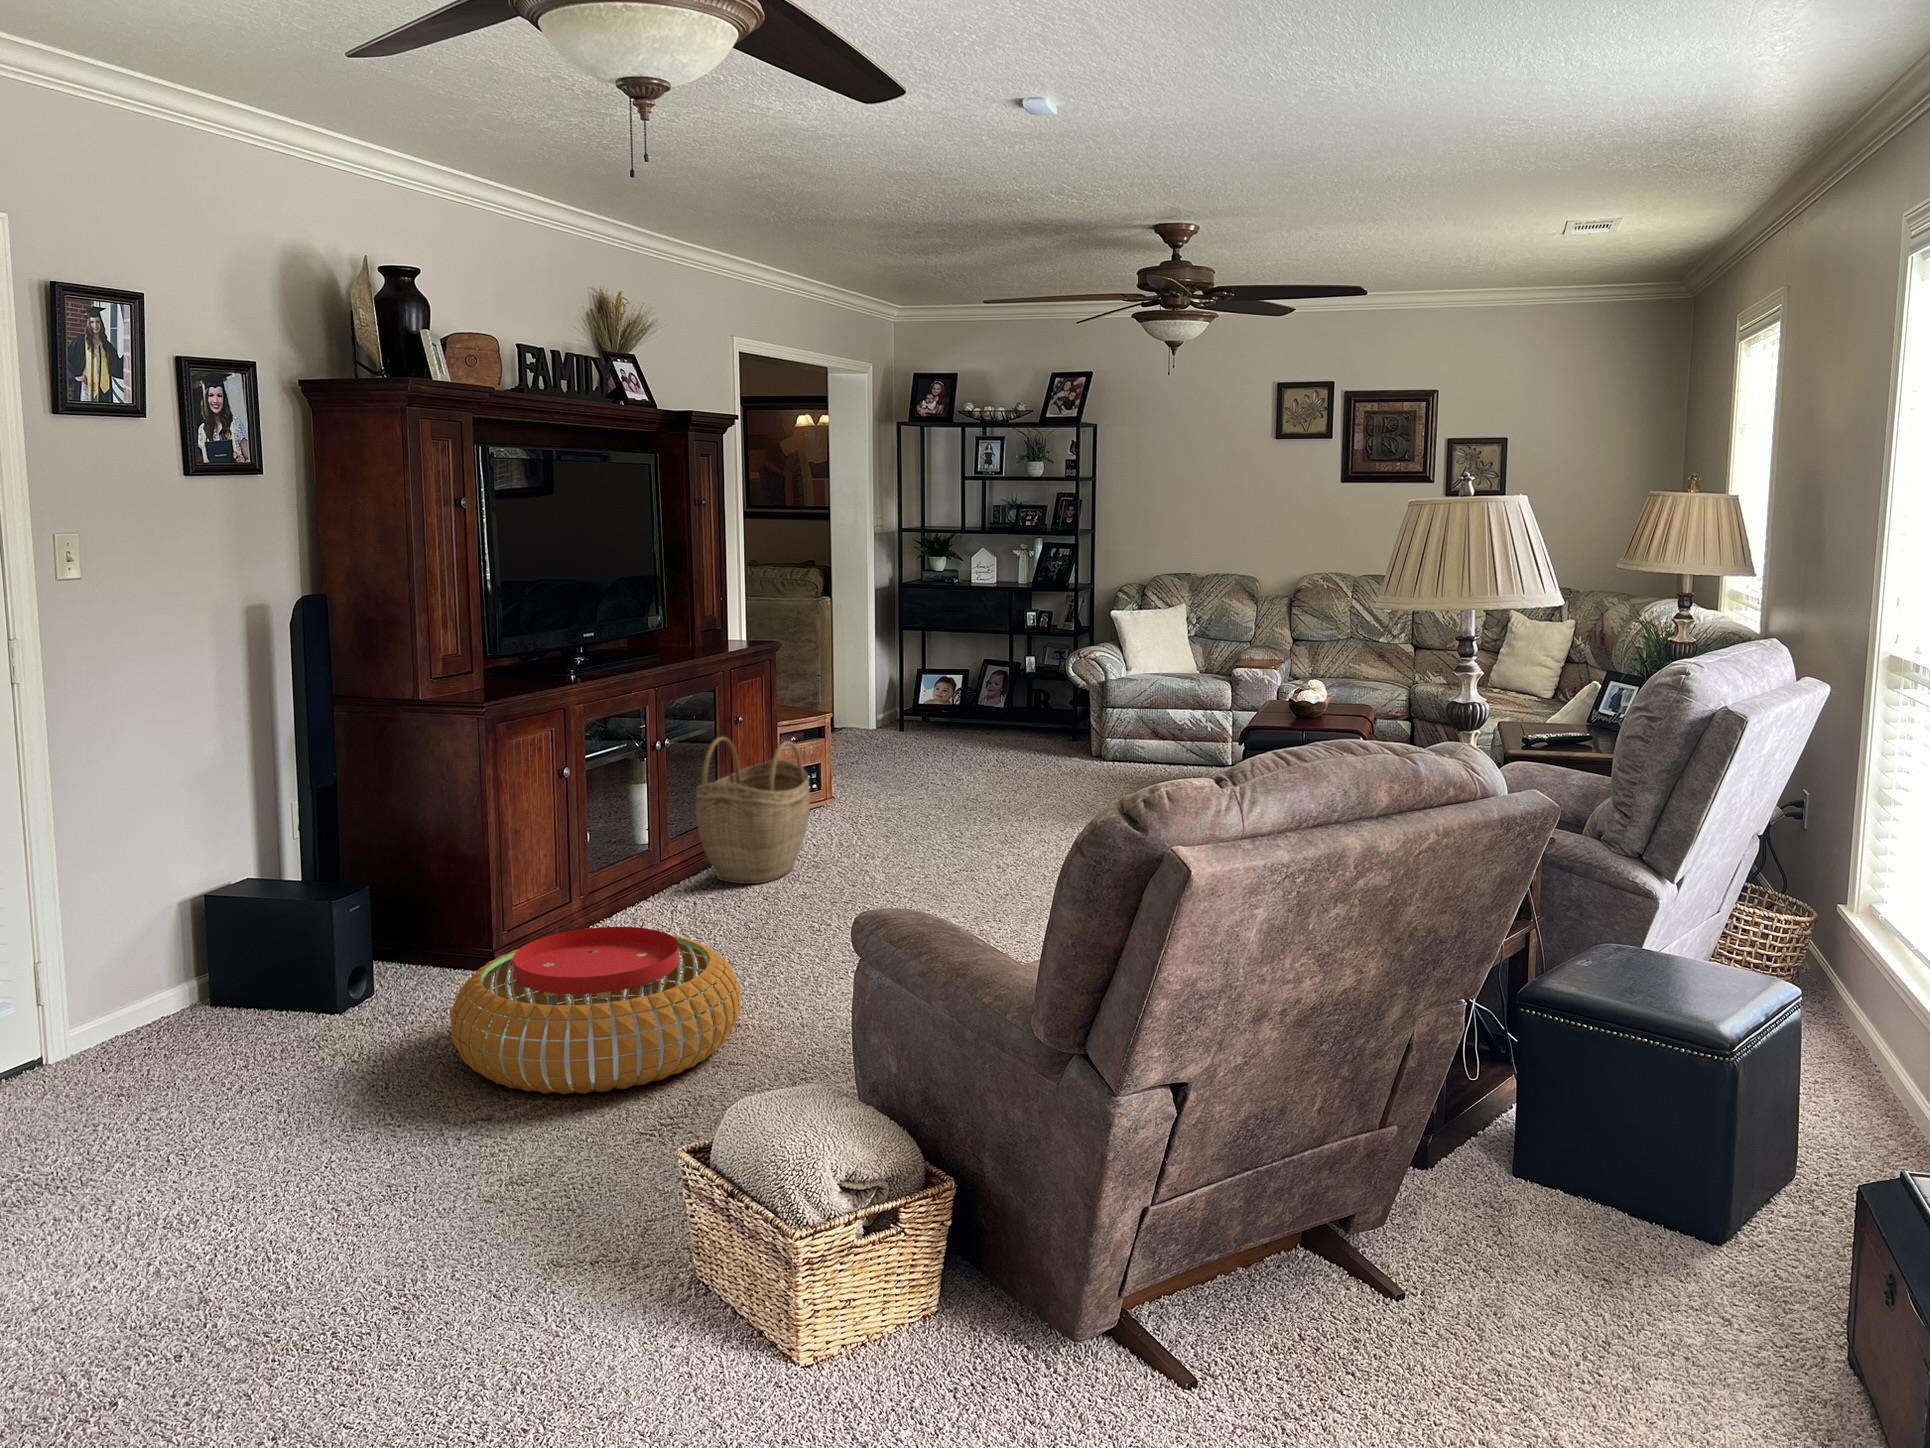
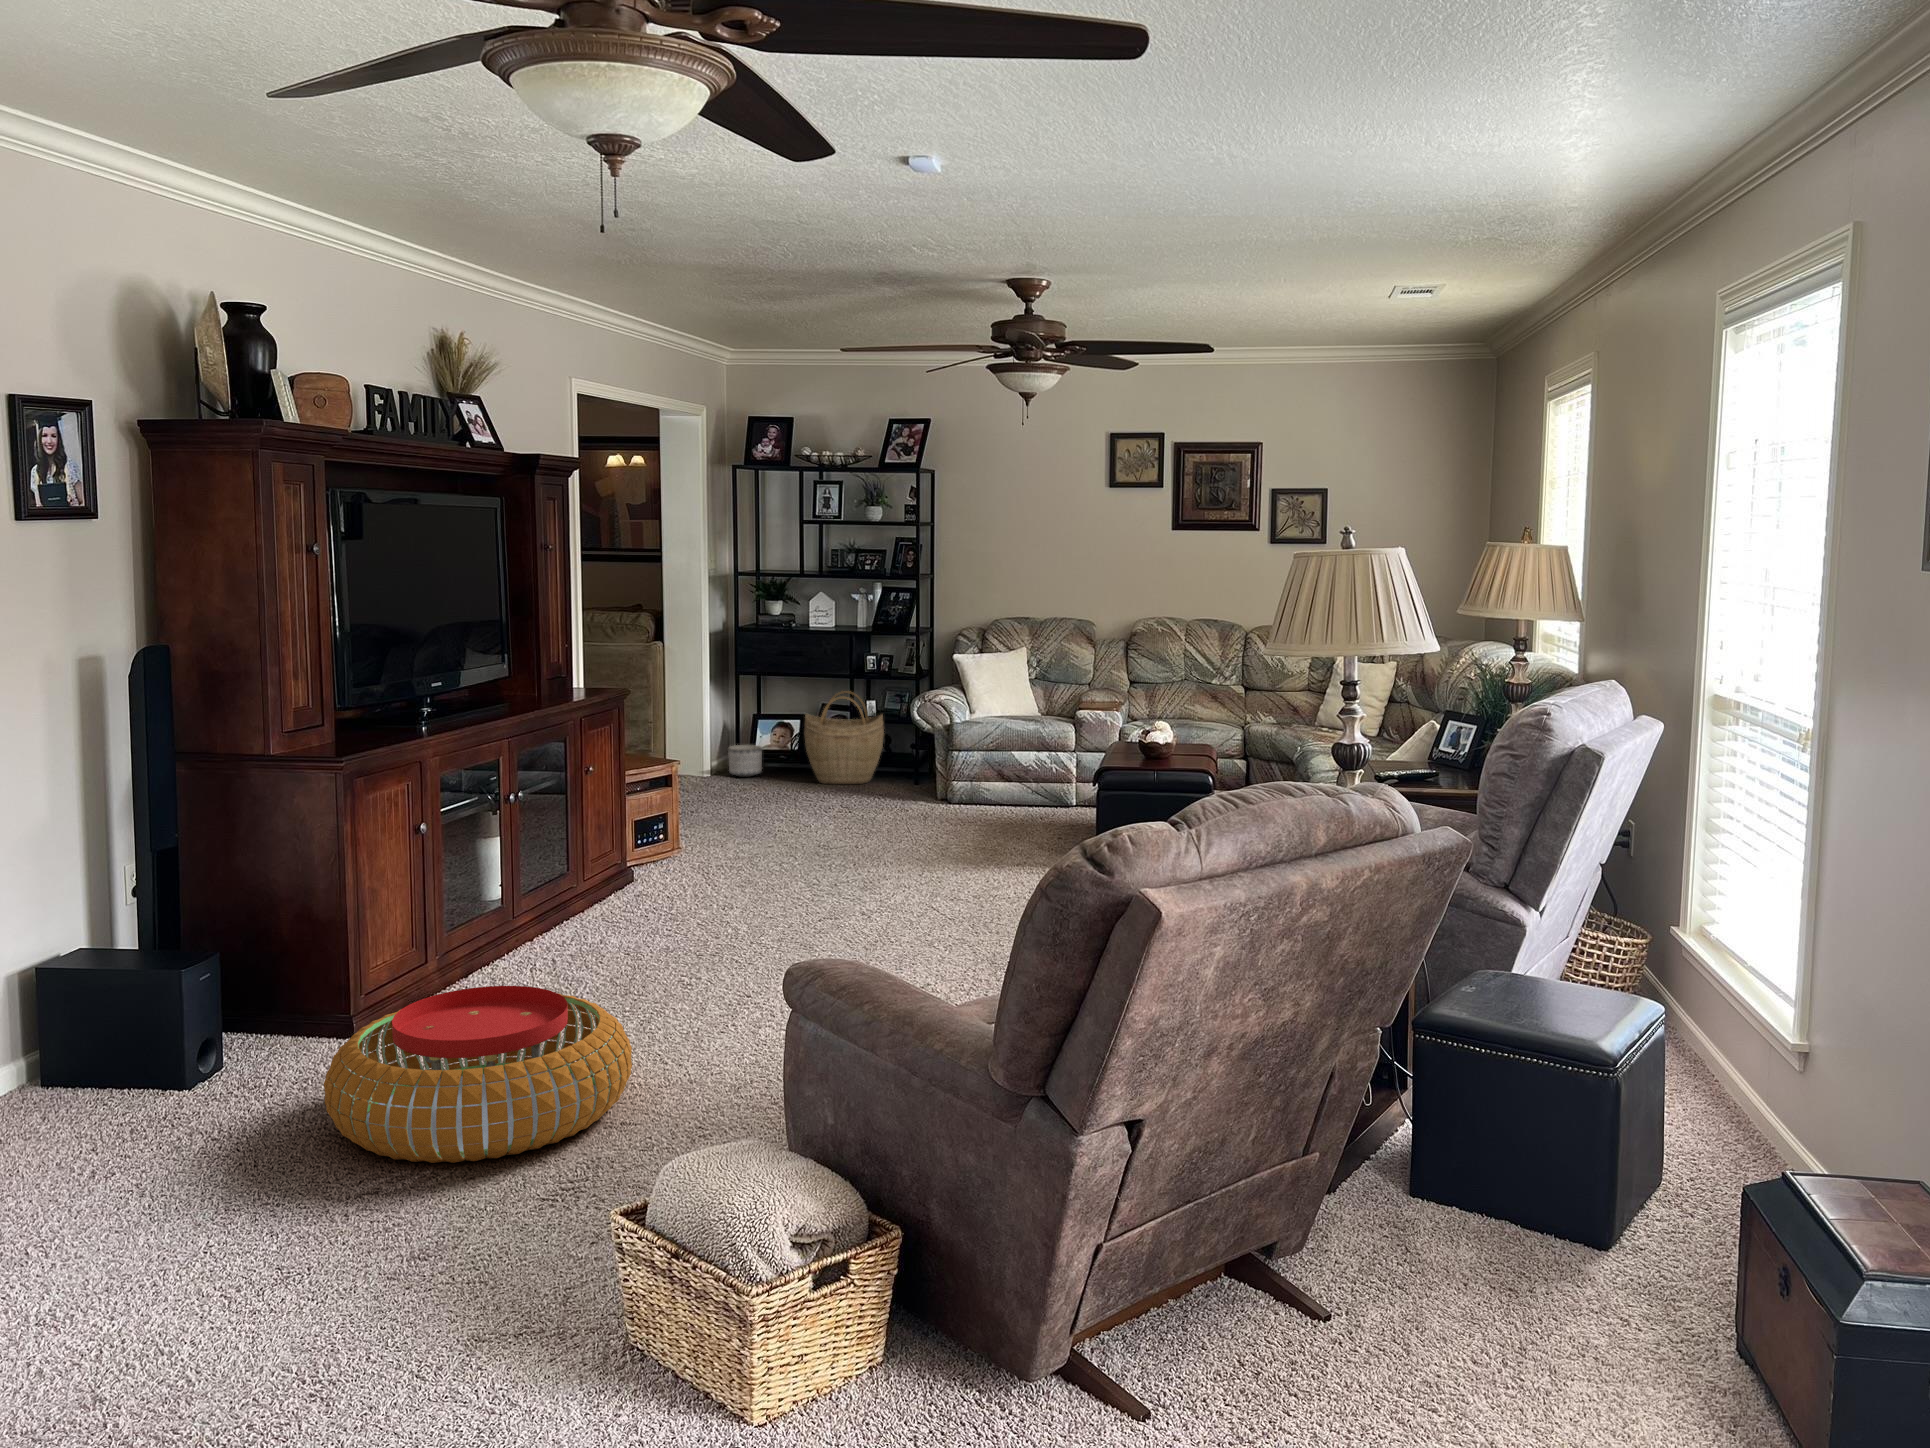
planter: none [888,699,921,731] -> present [728,745,762,777]
woven basket: present [696,737,810,884] -> present [805,691,884,784]

